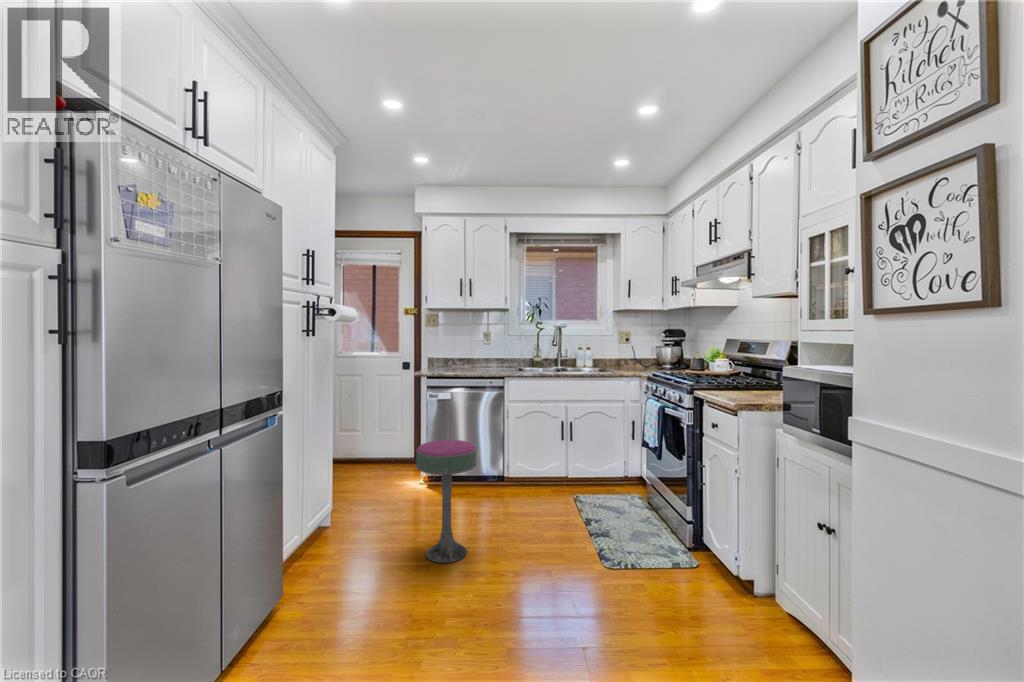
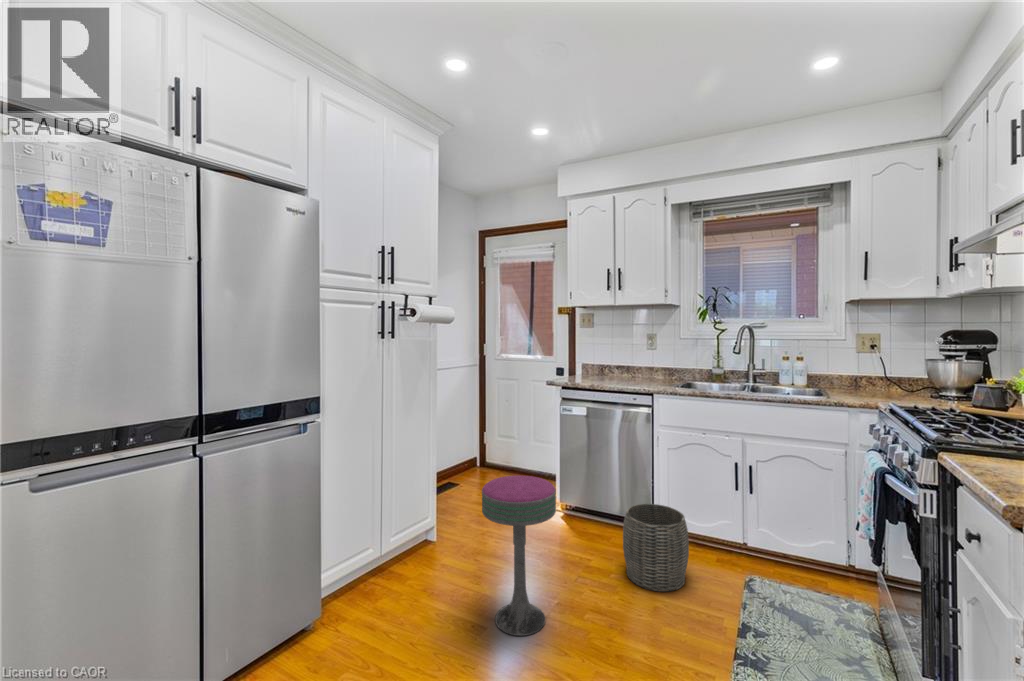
woven basket: none [497,456,544,516] -> present [623,504,689,592]

